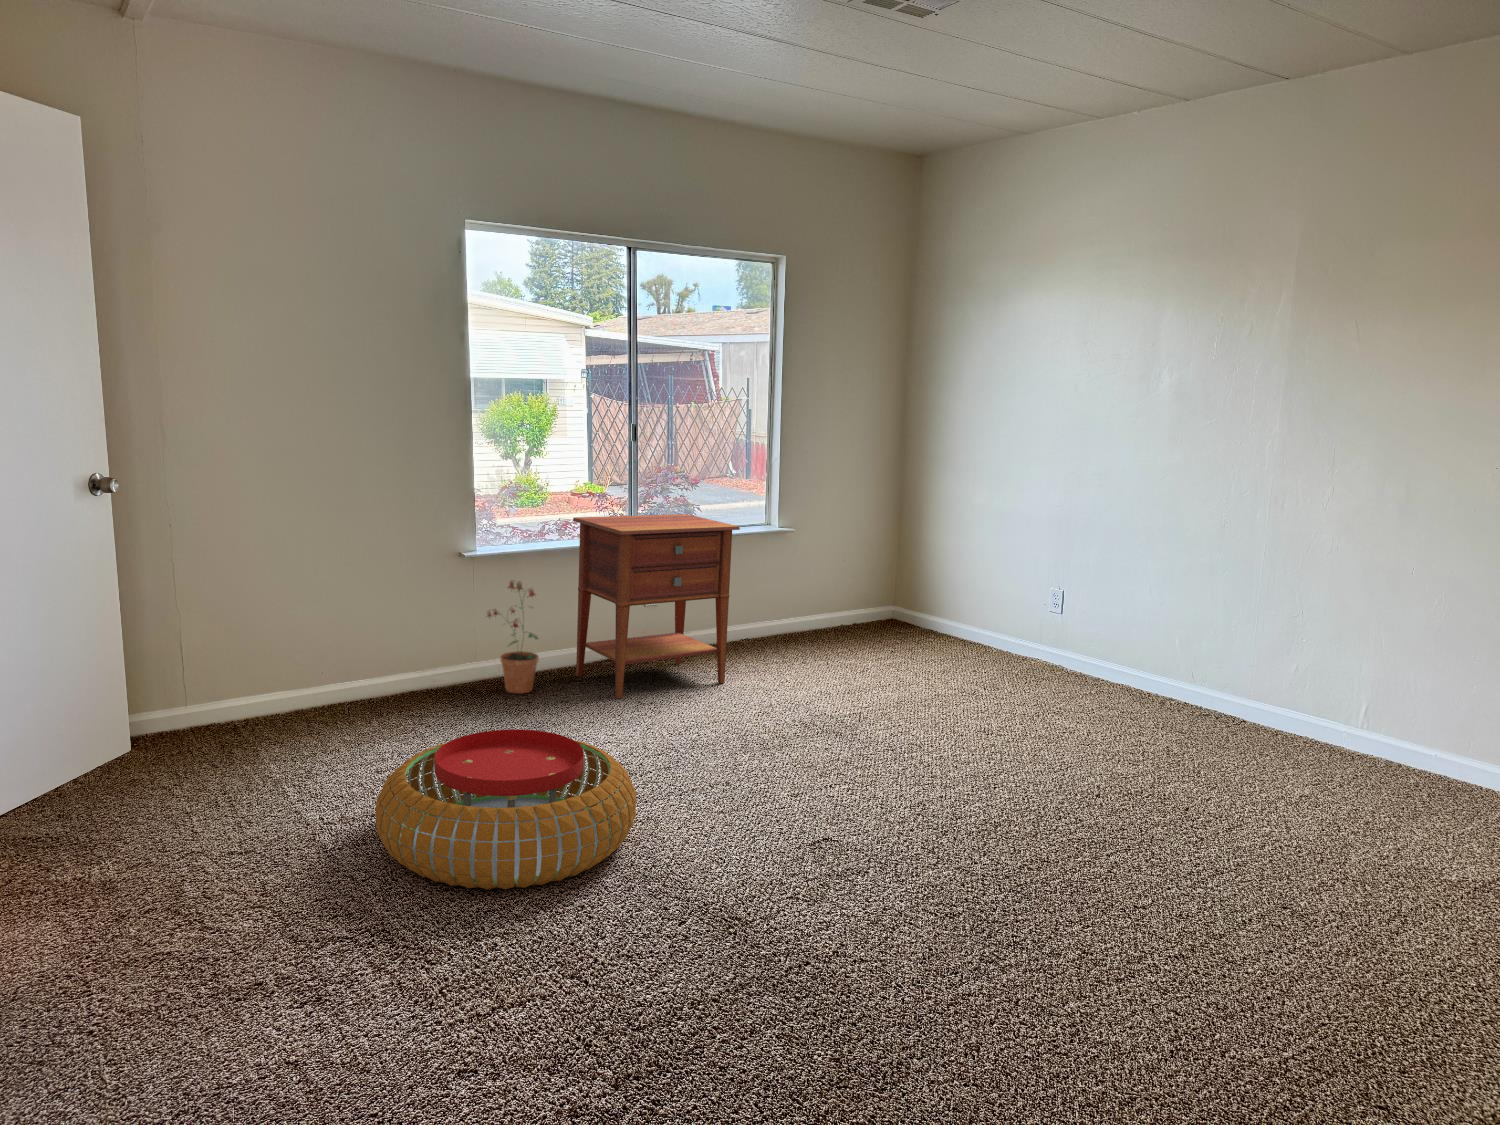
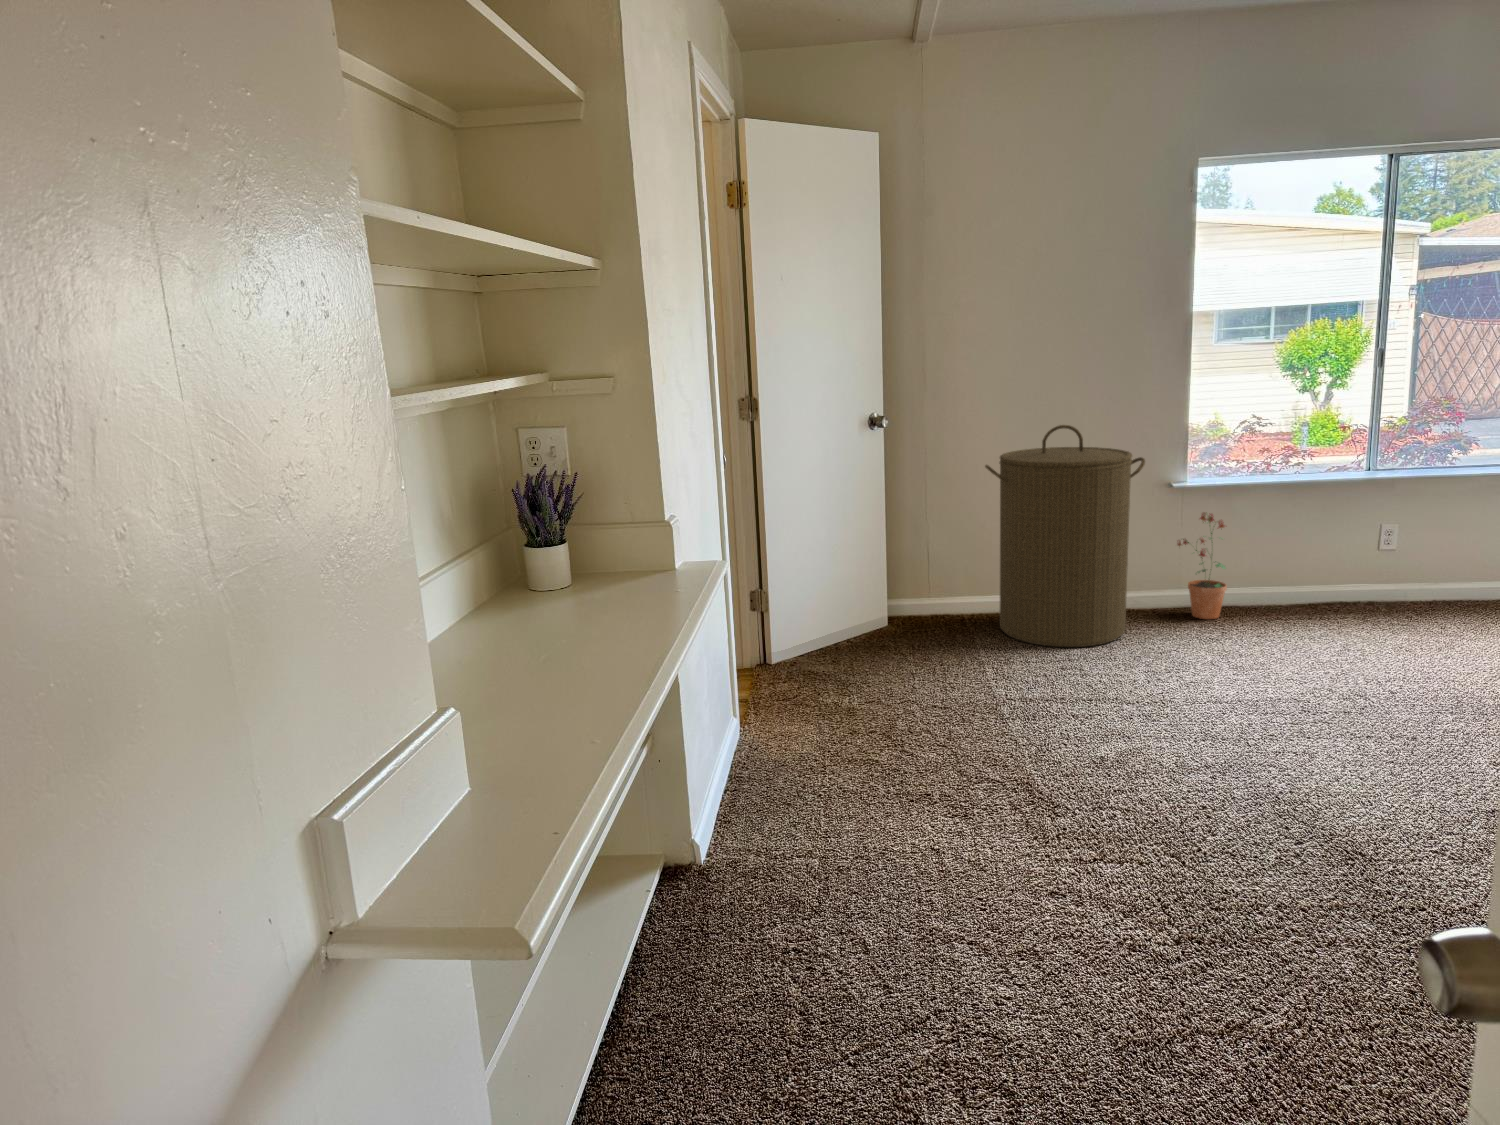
laundry hamper: none [270,484,458,747] -> present [985,425,1145,647]
nightstand: present [573,514,740,699] -> none [1271,446,1483,635]
pouf: present [375,729,636,889] -> none [1035,642,1280,779]

